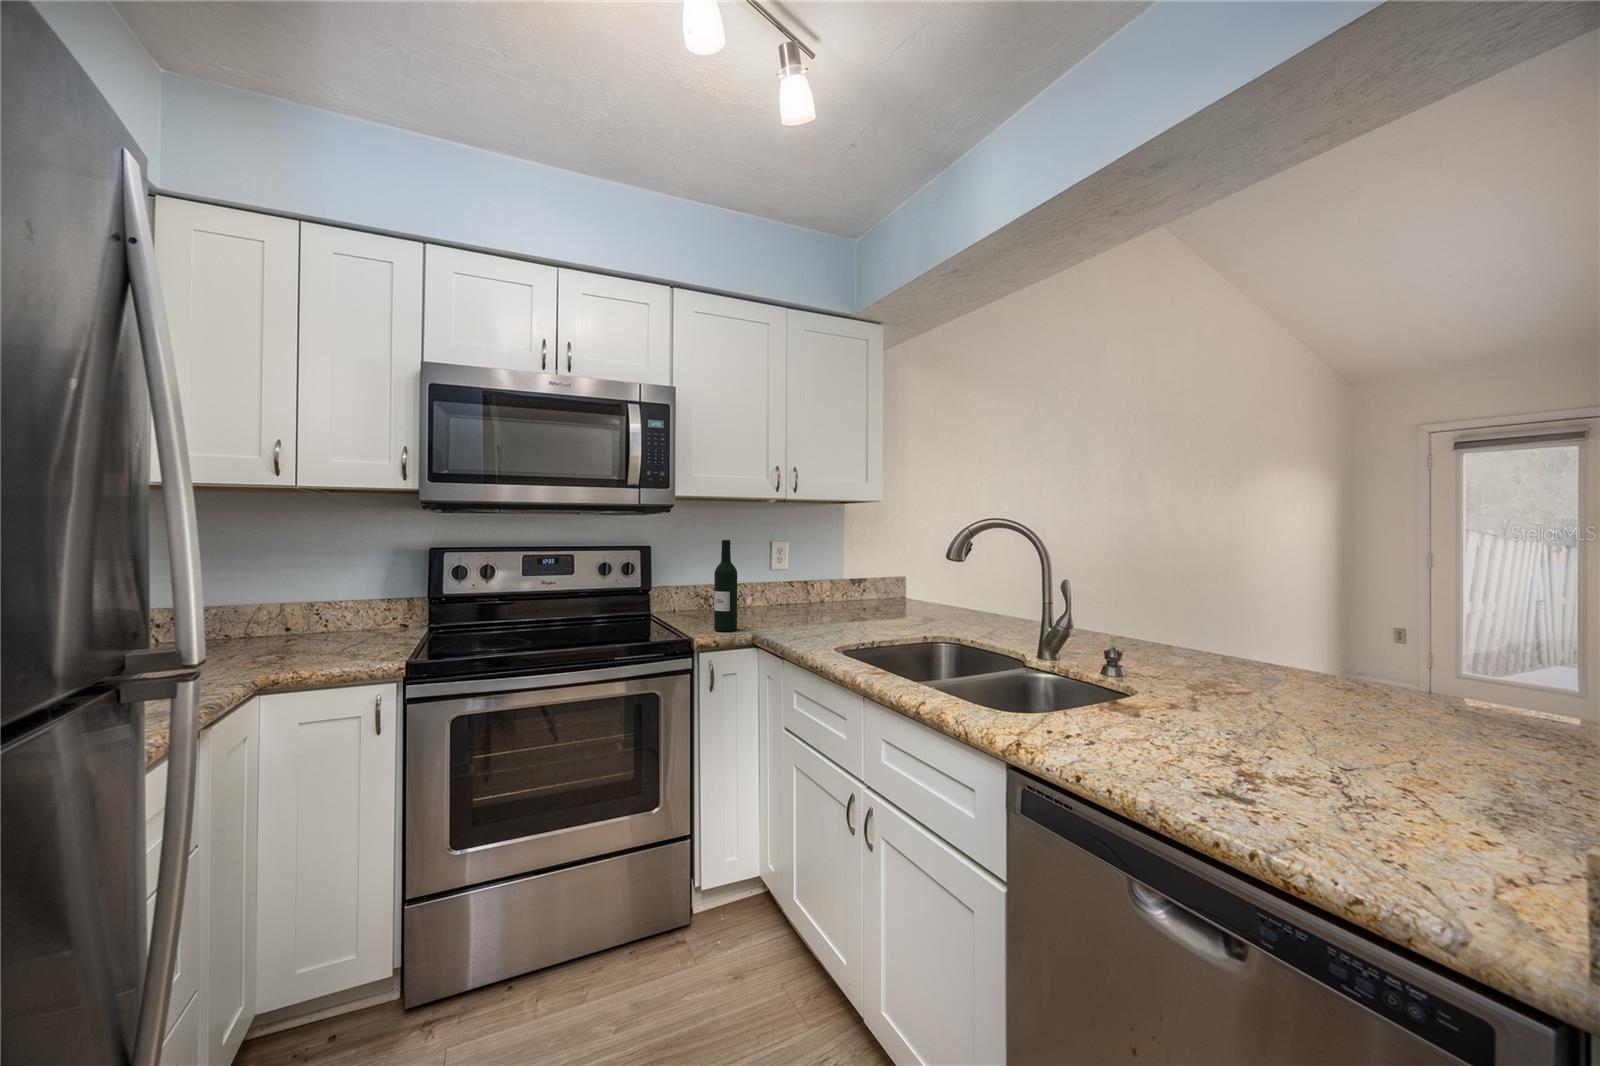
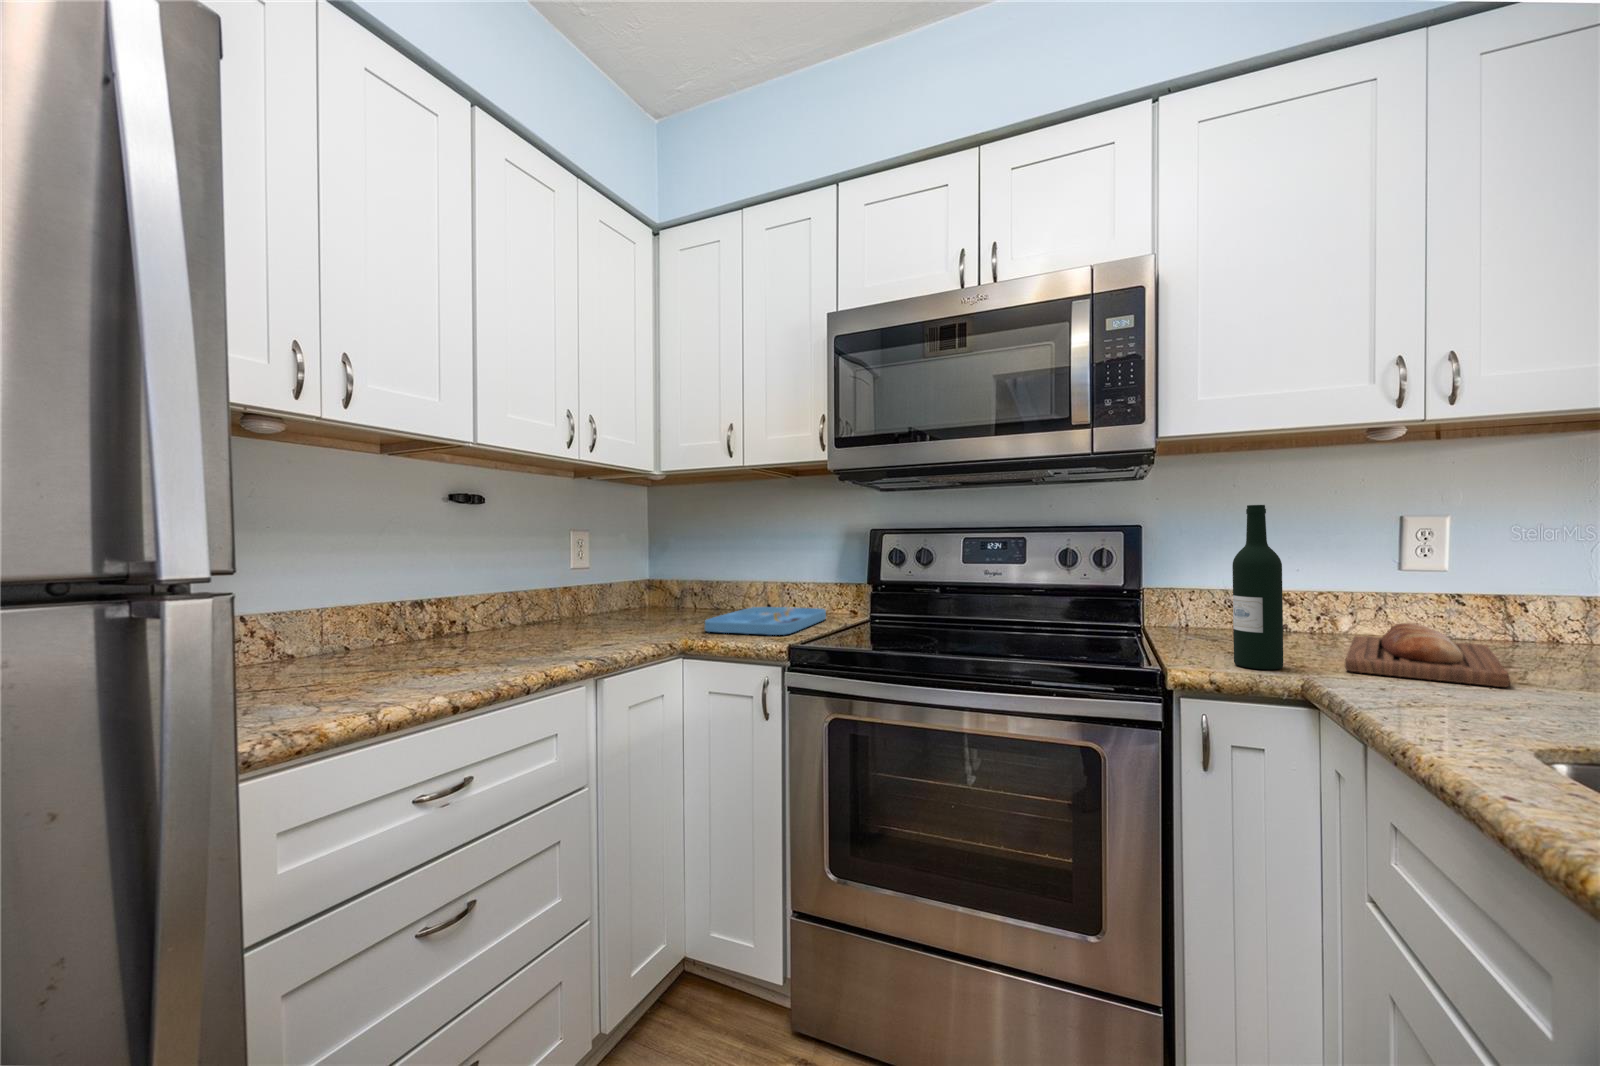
bread loaf: none [755,599,819,627] -> present [1345,623,1510,687]
tray: none [250,626,381,663] -> present [705,607,826,635]

